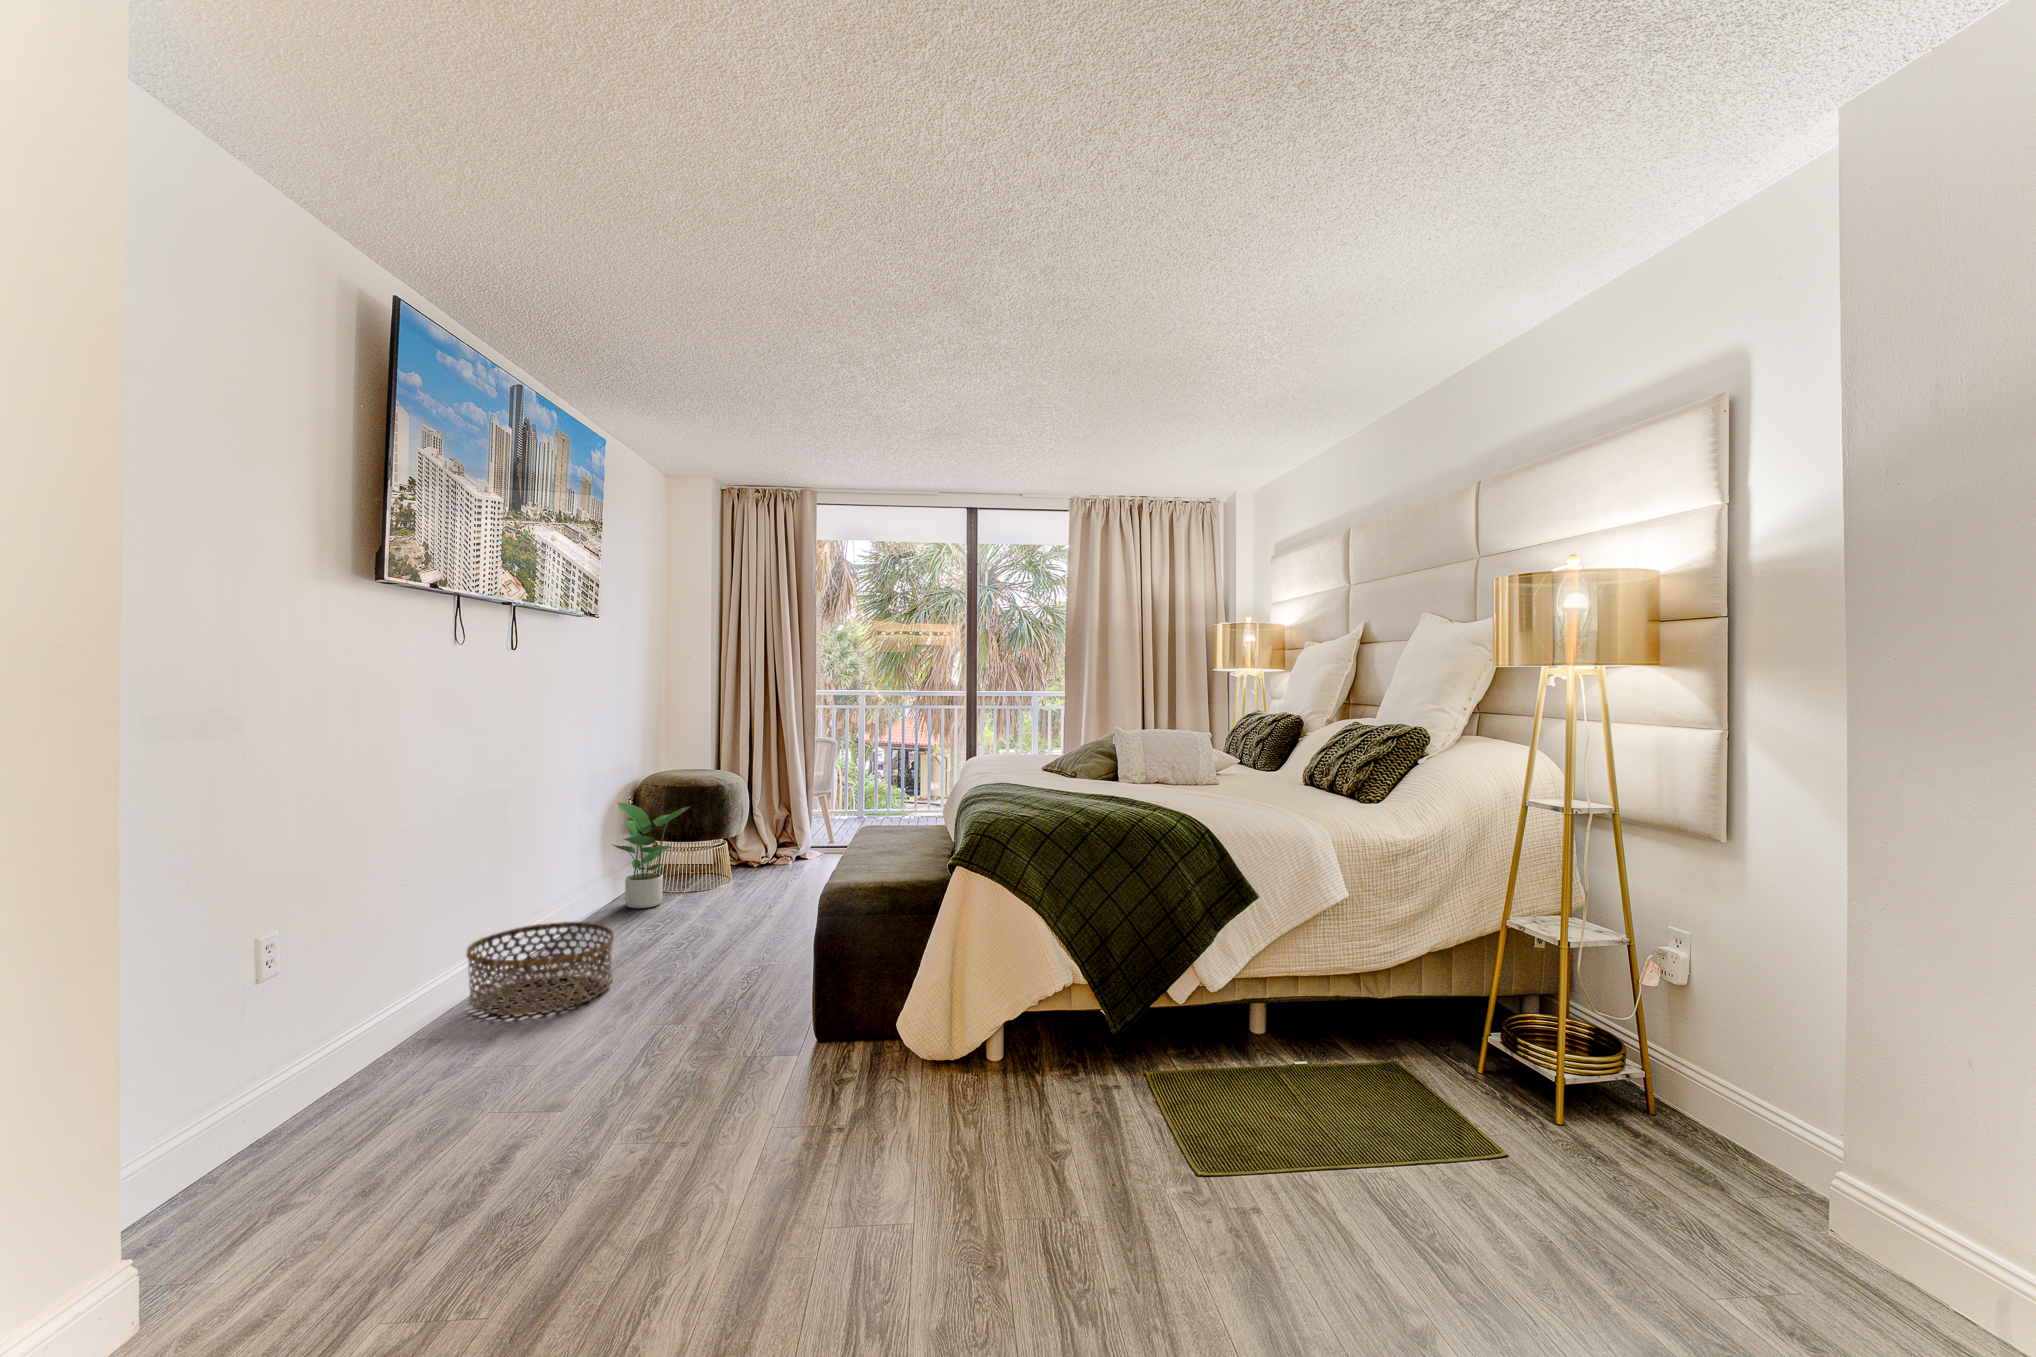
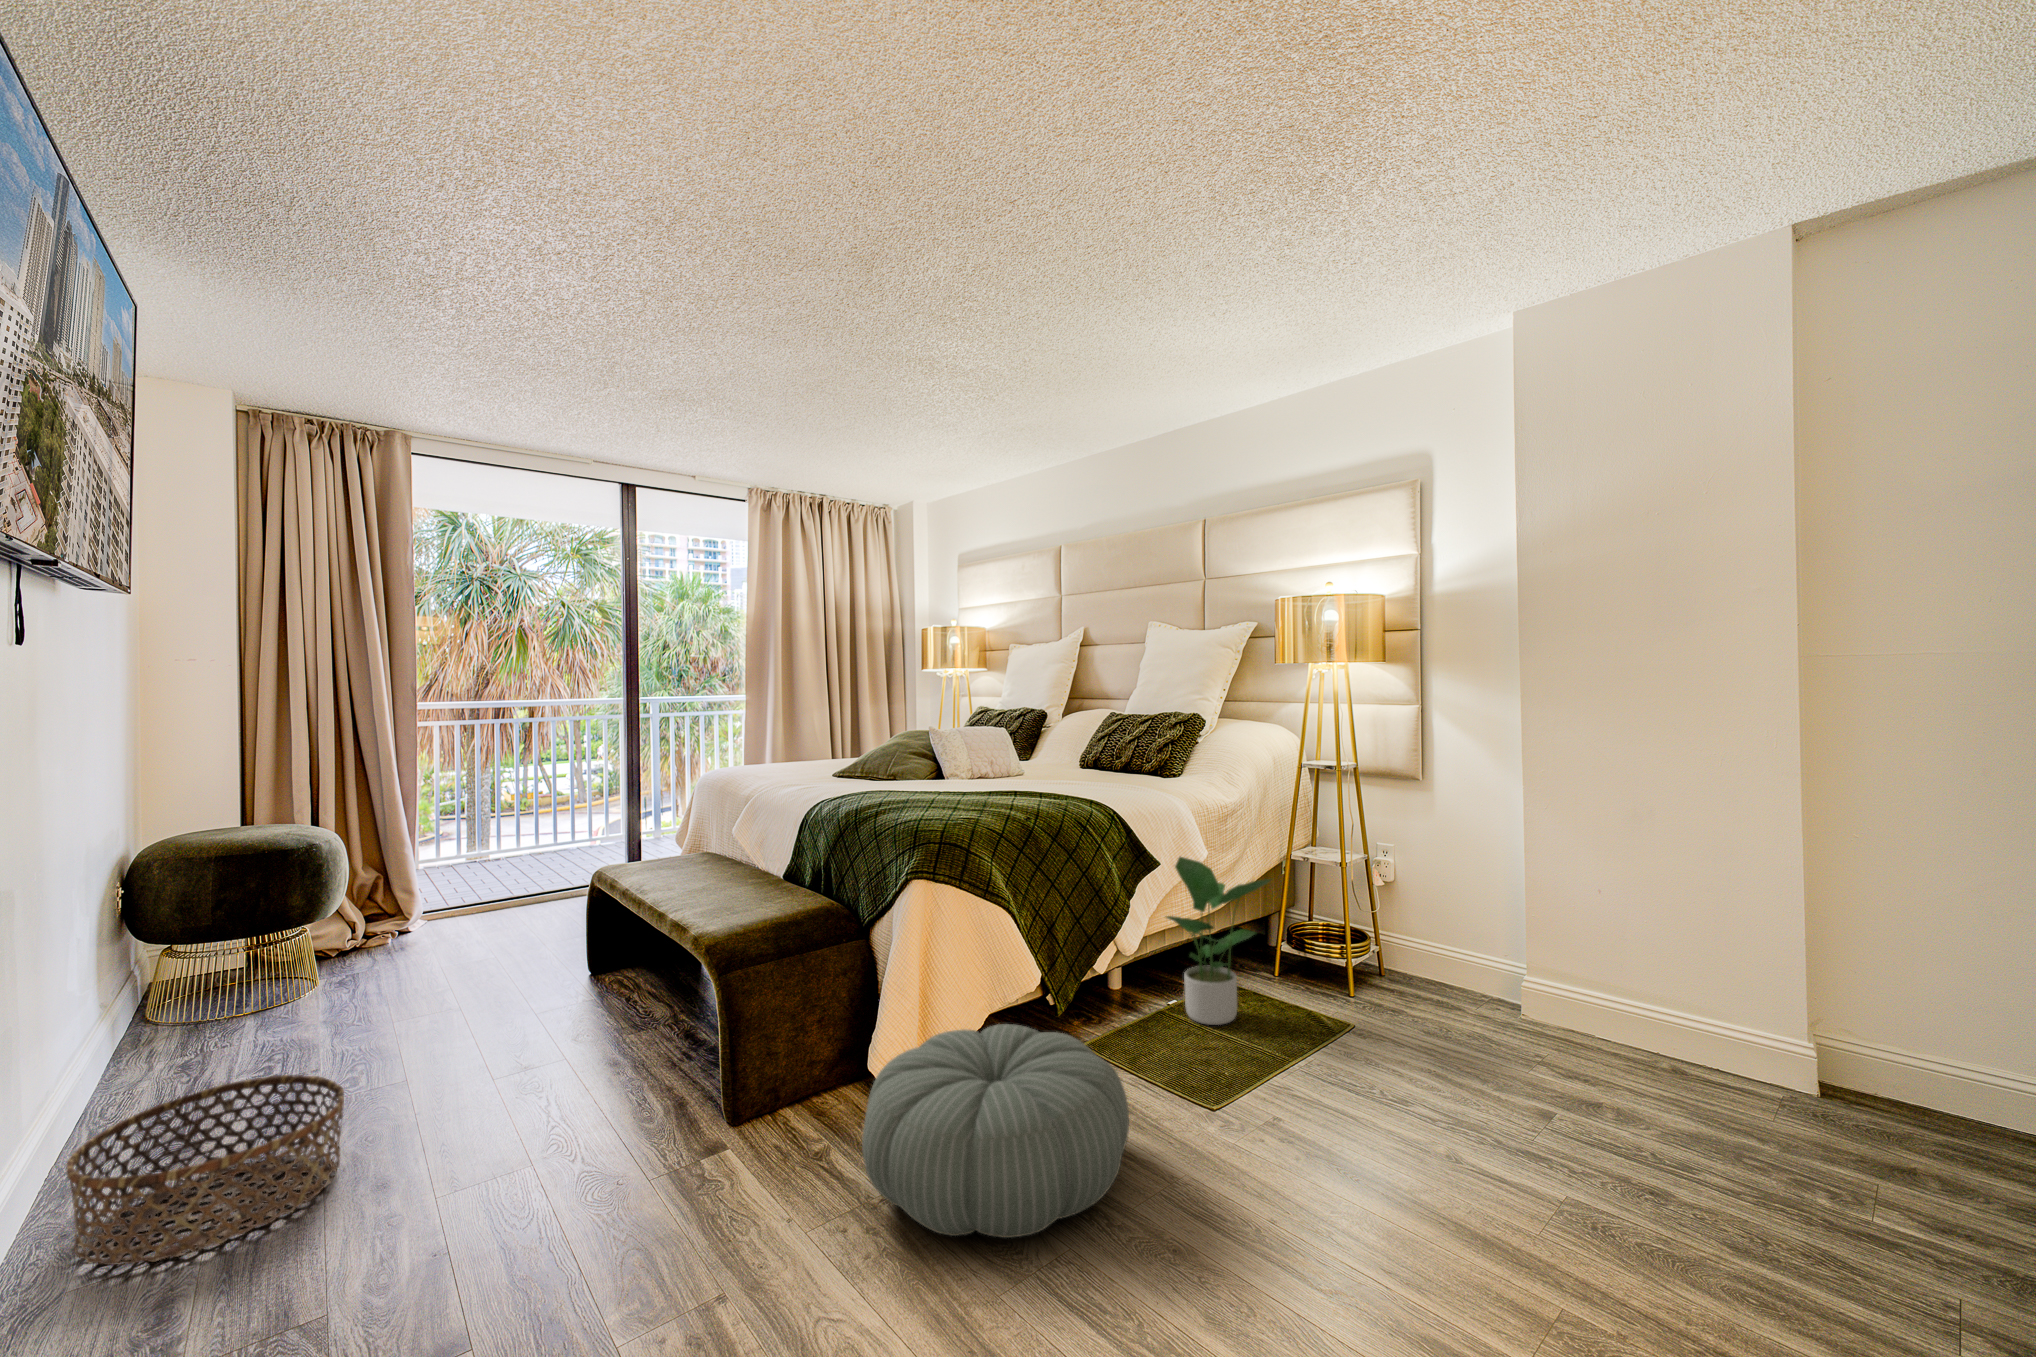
potted plant: present [613,802,690,908] -> present [1167,857,1271,1025]
pouf: none [804,1004,1063,1200] -> present [862,1024,1129,1238]

